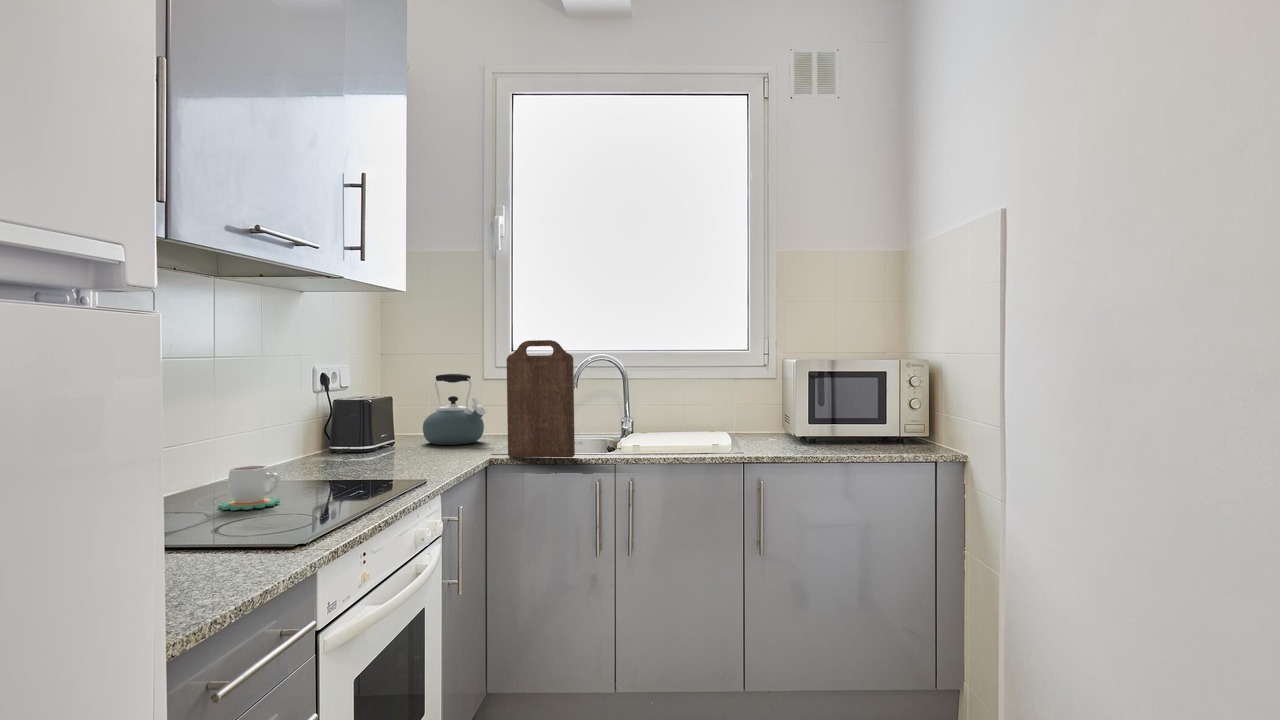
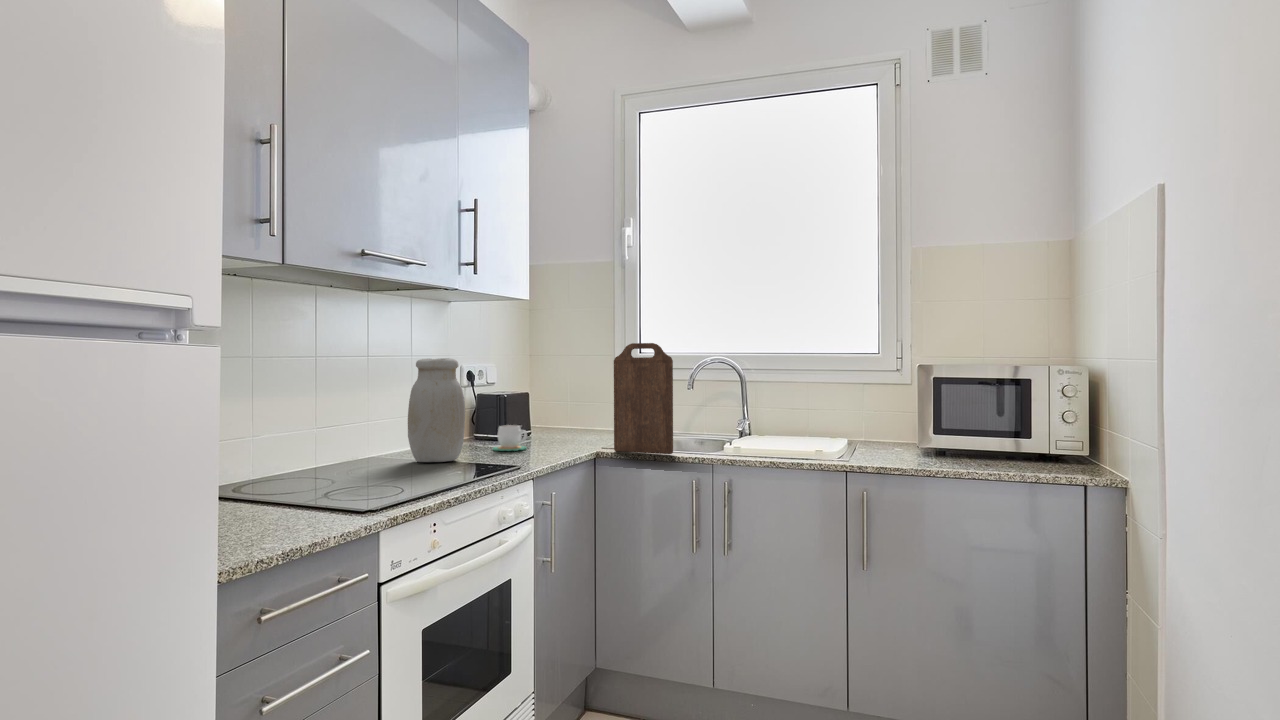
jar: none [277,358,348,481] -> present [408,358,465,462]
kettle: present [423,374,486,445] -> none [555,374,609,438]
mug: present [218,466,280,510] -> present [493,425,527,451]

